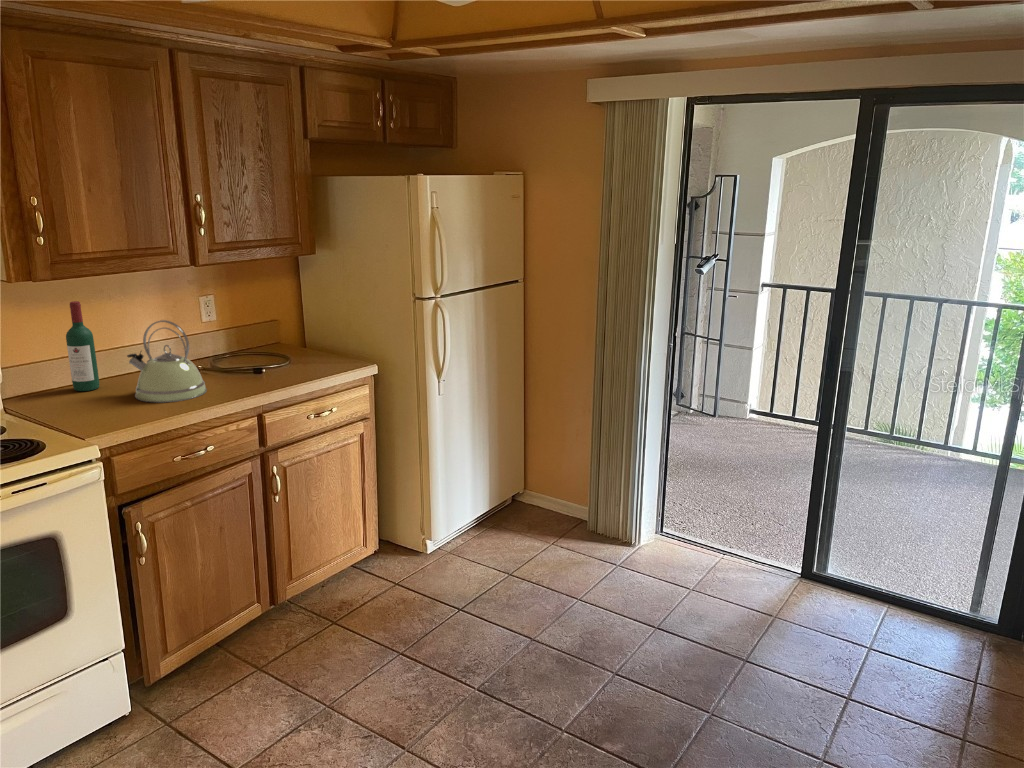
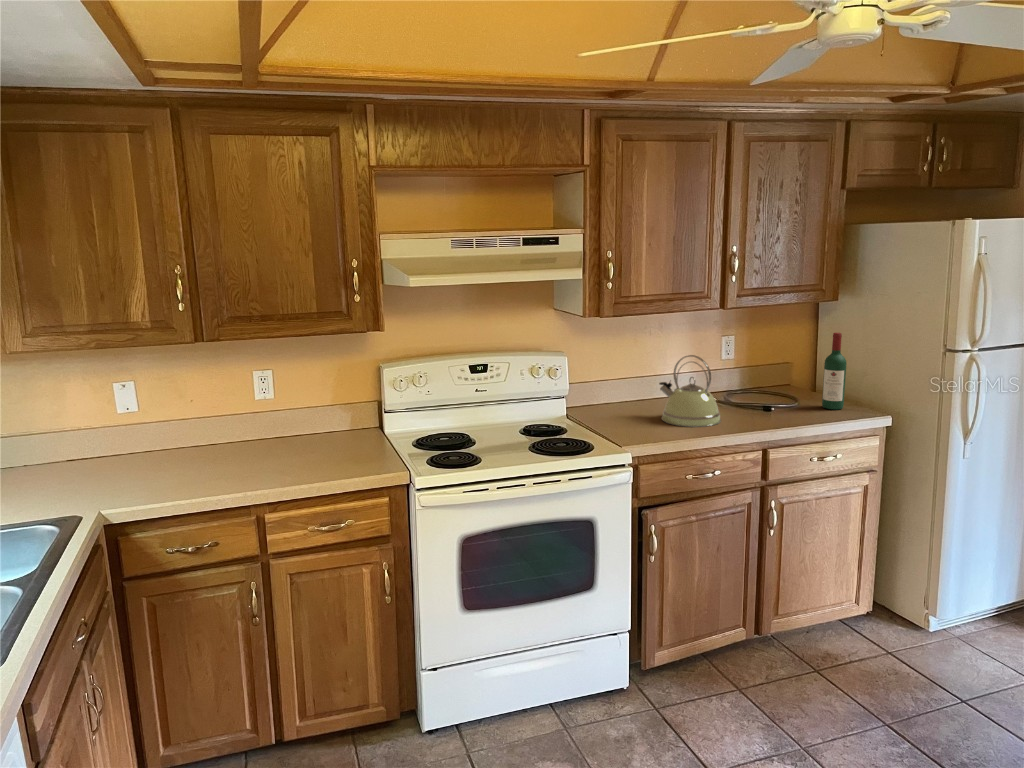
wine bottle: present [66,301,99,391] -> present [822,333,847,410]

